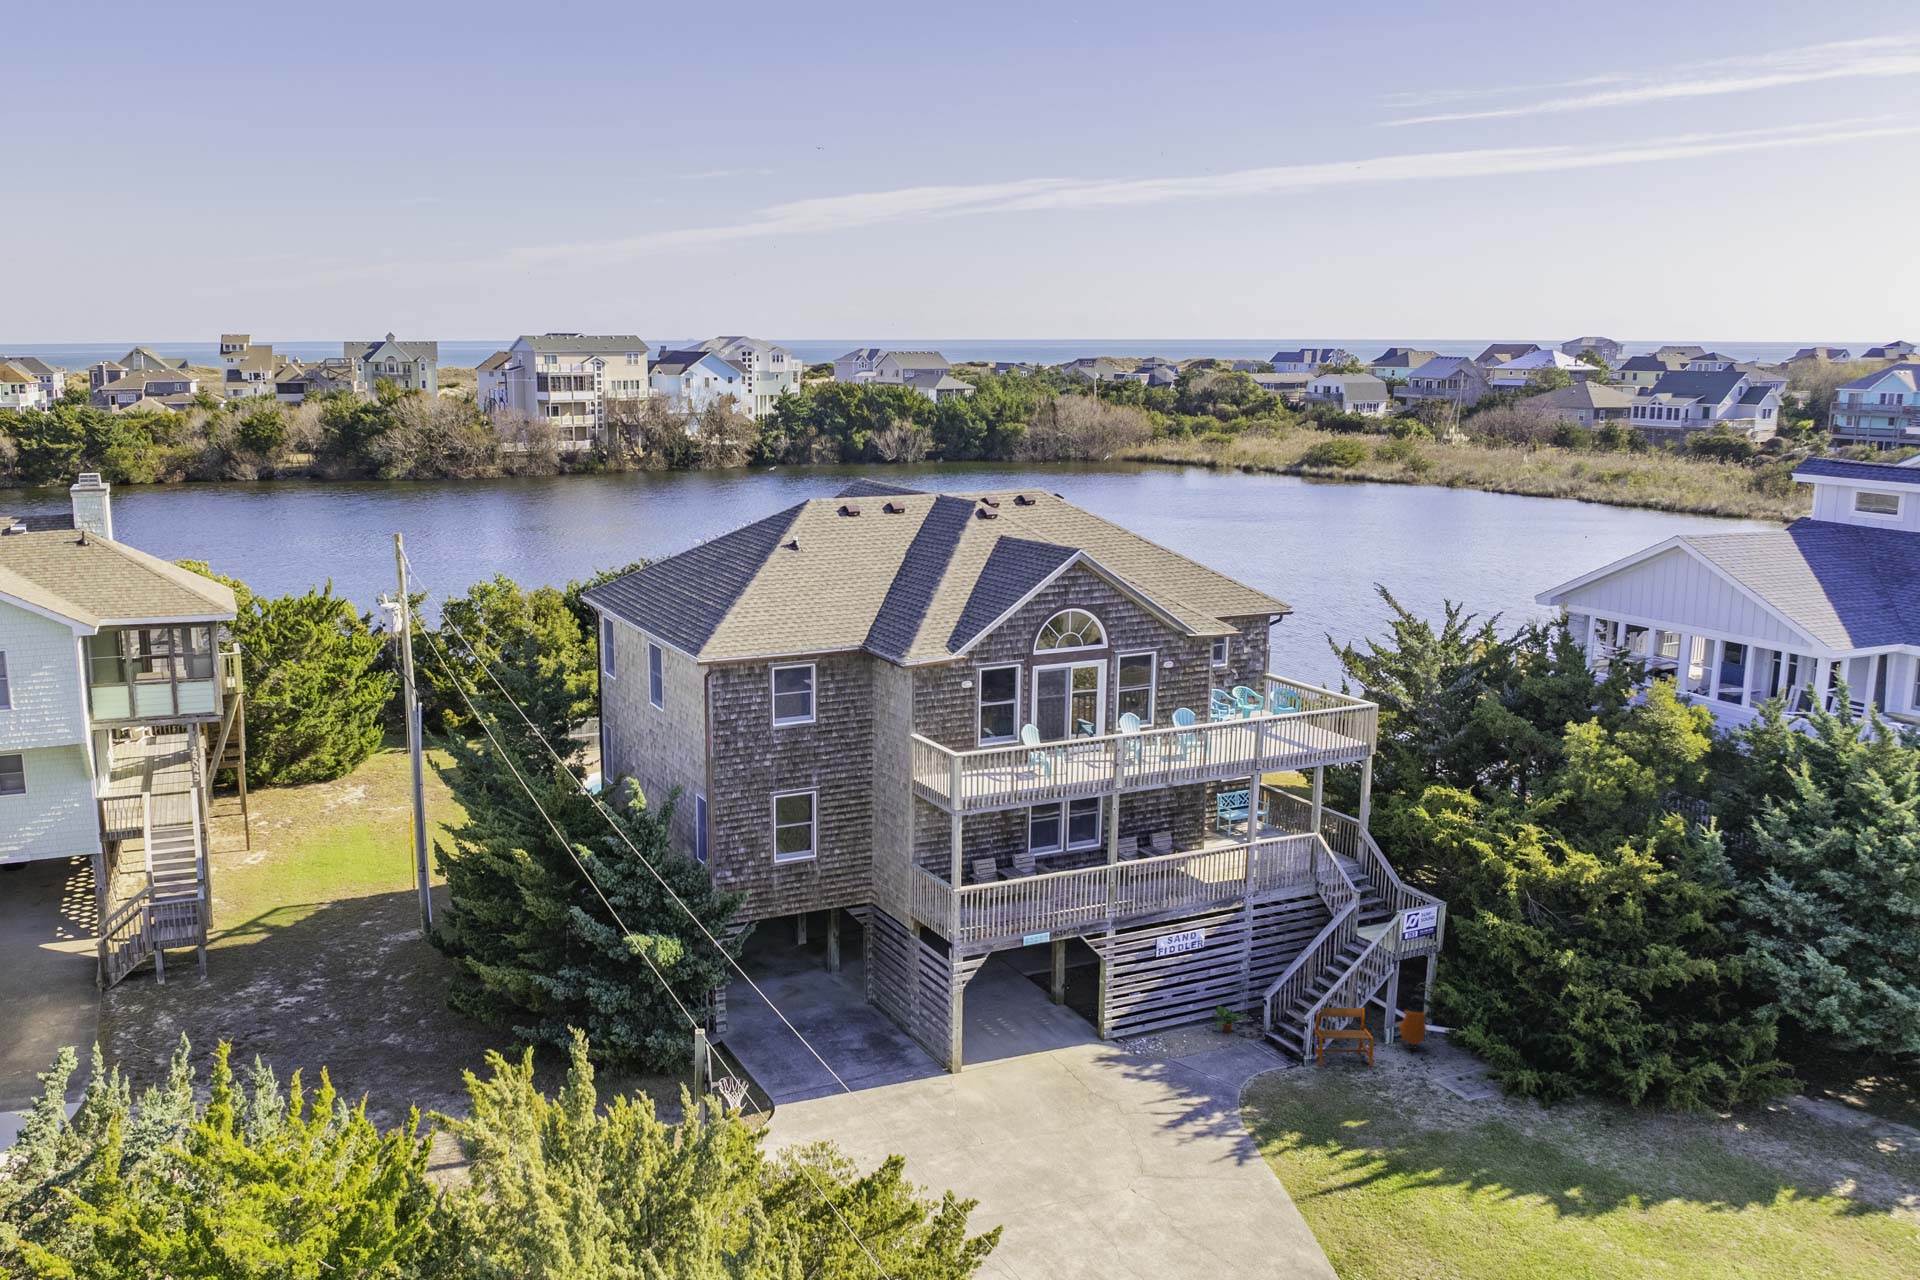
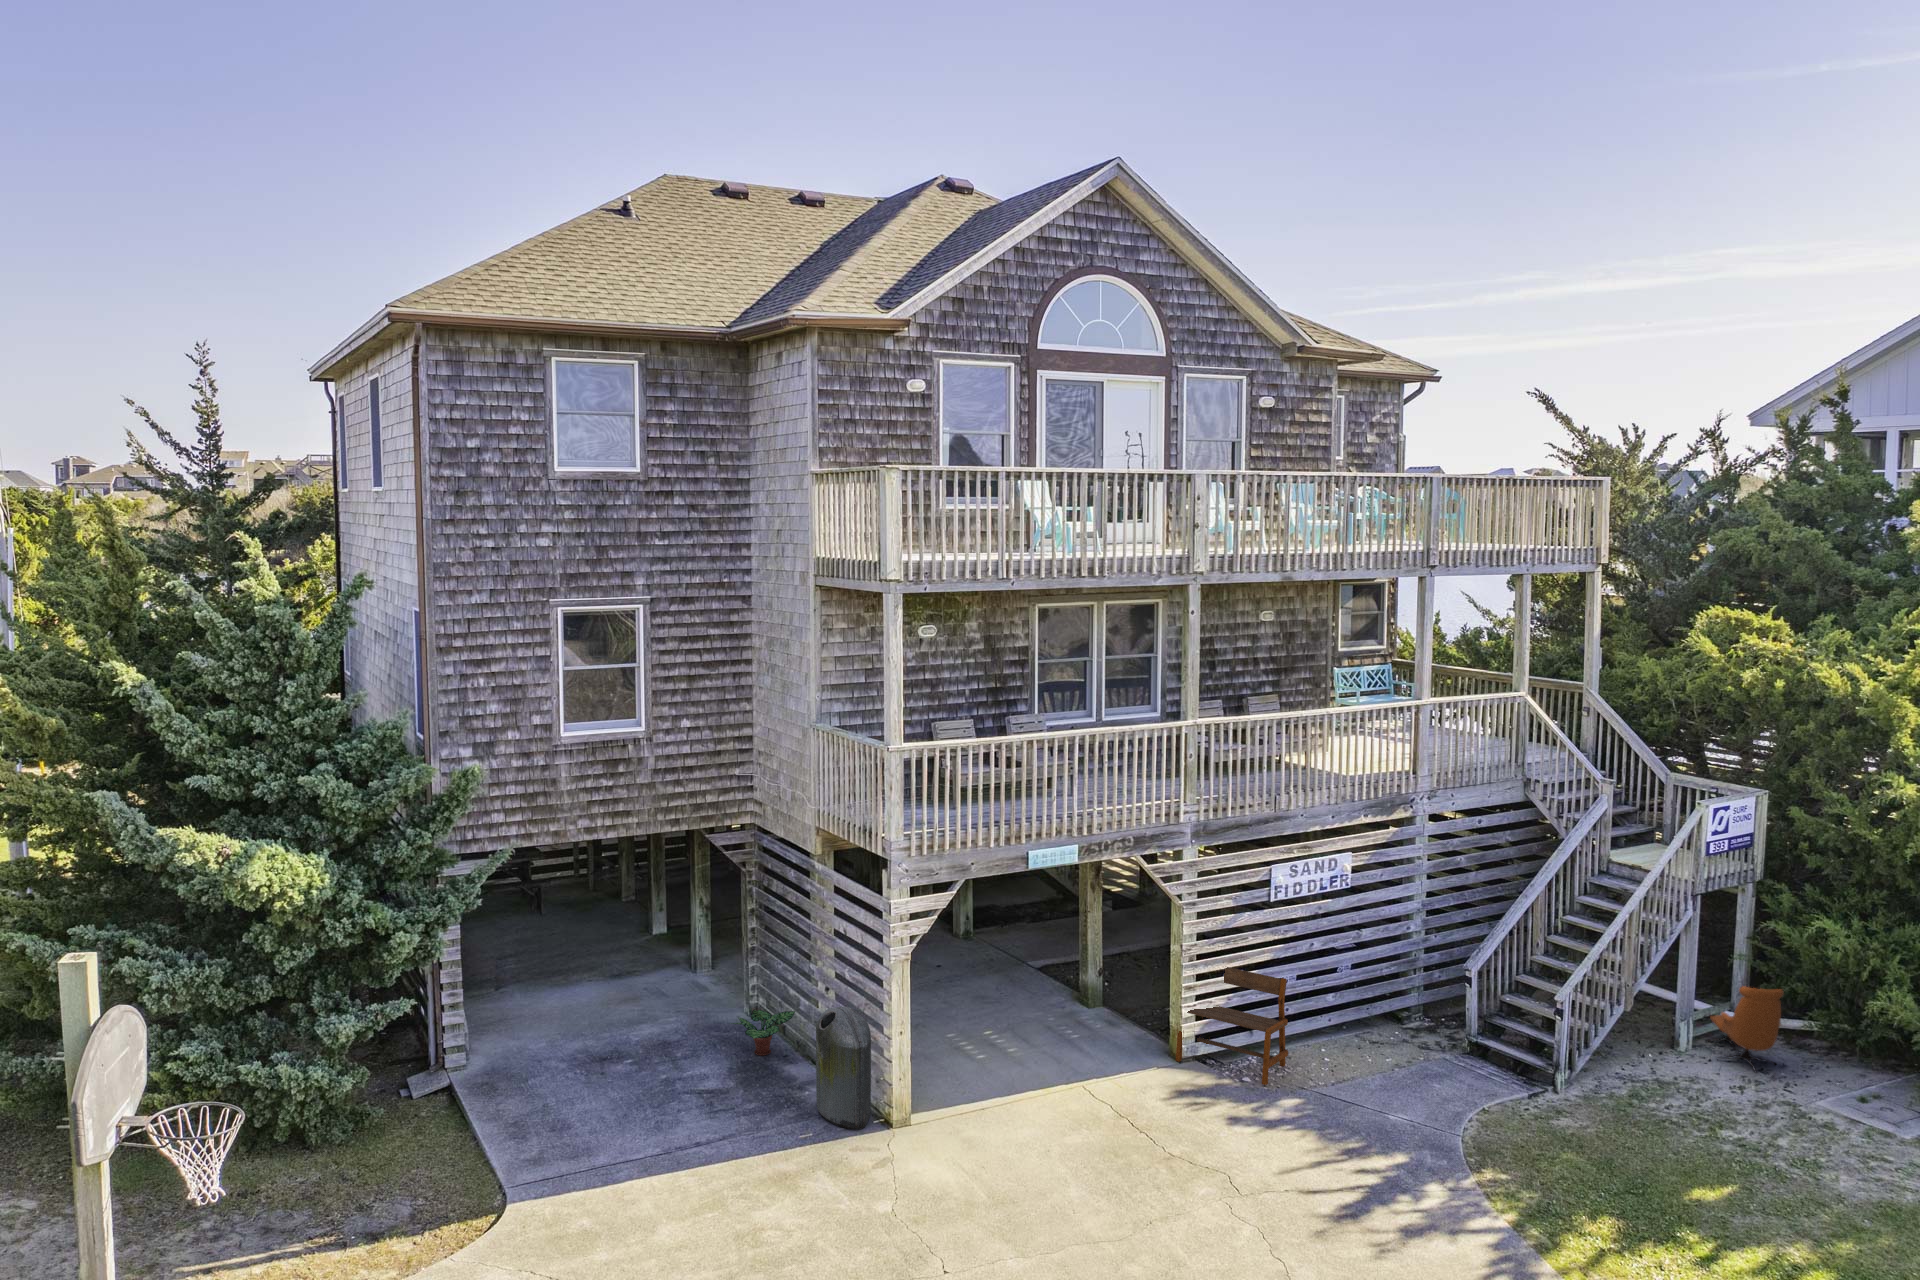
potted plant: present [1212,1005,1248,1033] -> present [731,1009,795,1056]
bench: present [1314,1007,1373,1066] -> present [1176,967,1288,1085]
trash can: none [914,1015,943,1078] -> present [816,1006,871,1130]

